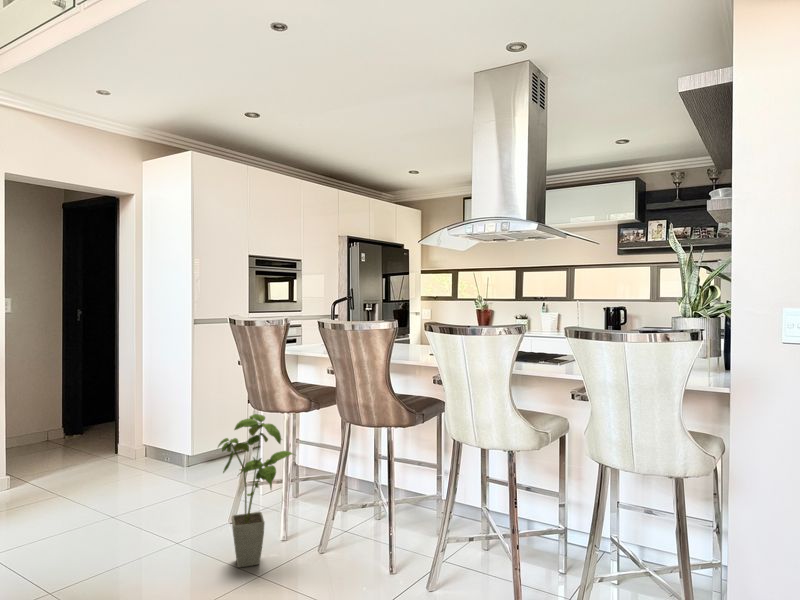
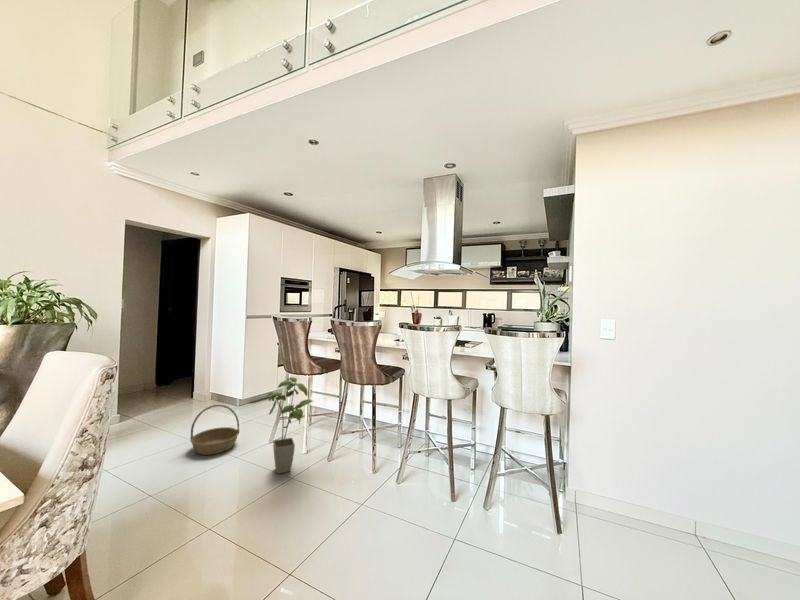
basket: none [110,459,183,536] -> present [190,405,239,455]

